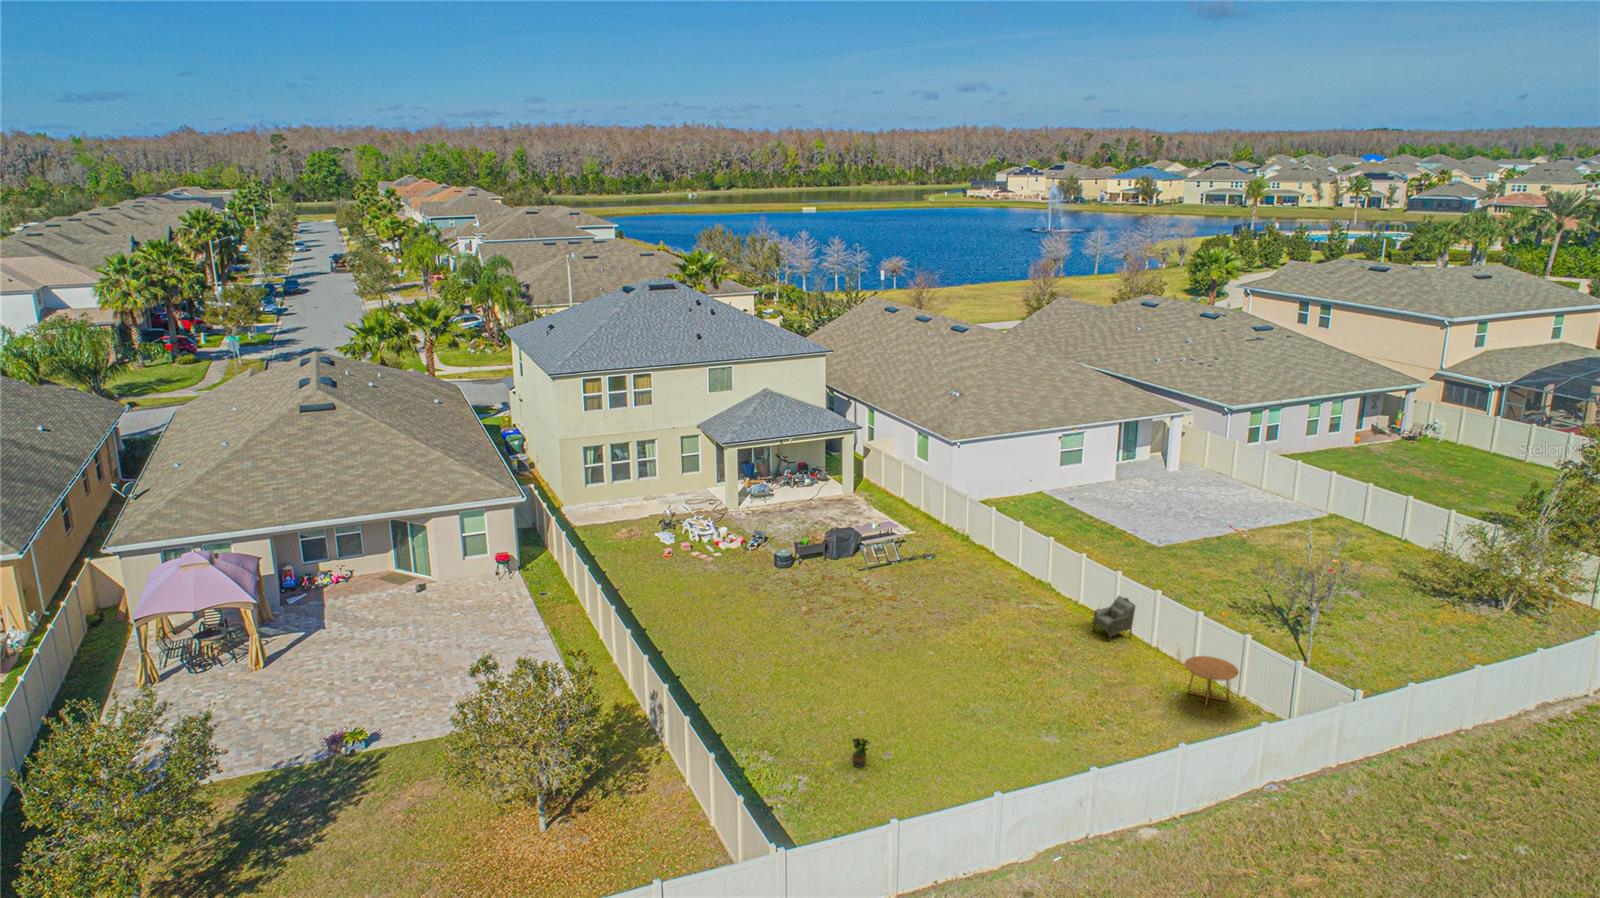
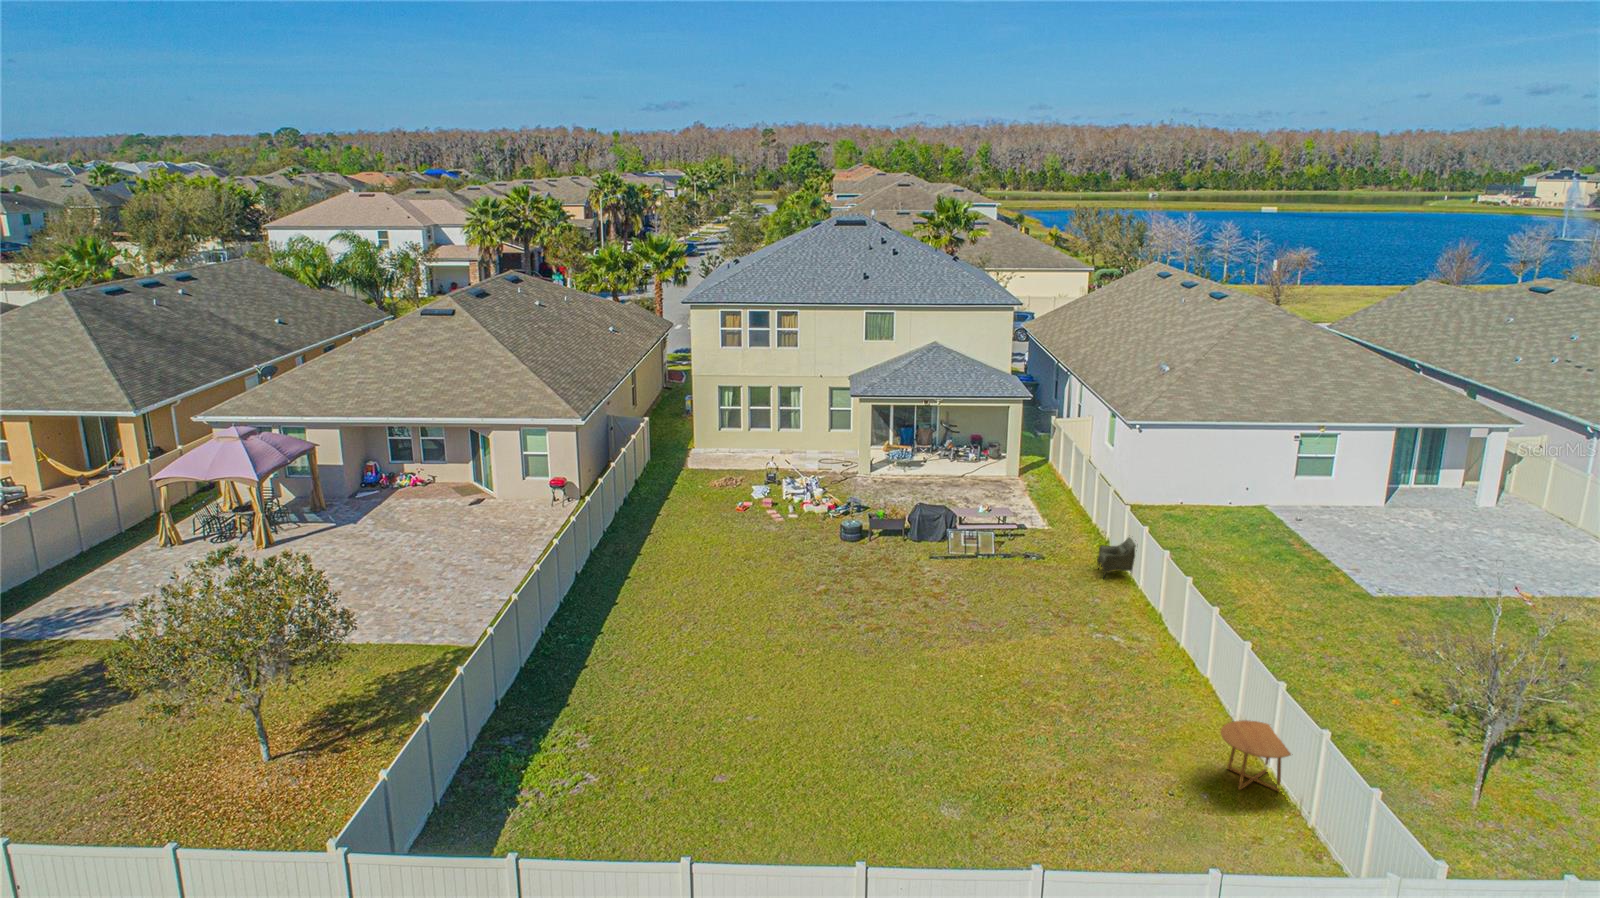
armchair: present [1093,596,1135,641] -> present [1097,537,1137,578]
potted tree: present [852,738,870,768] -> none [716,718,741,756]

